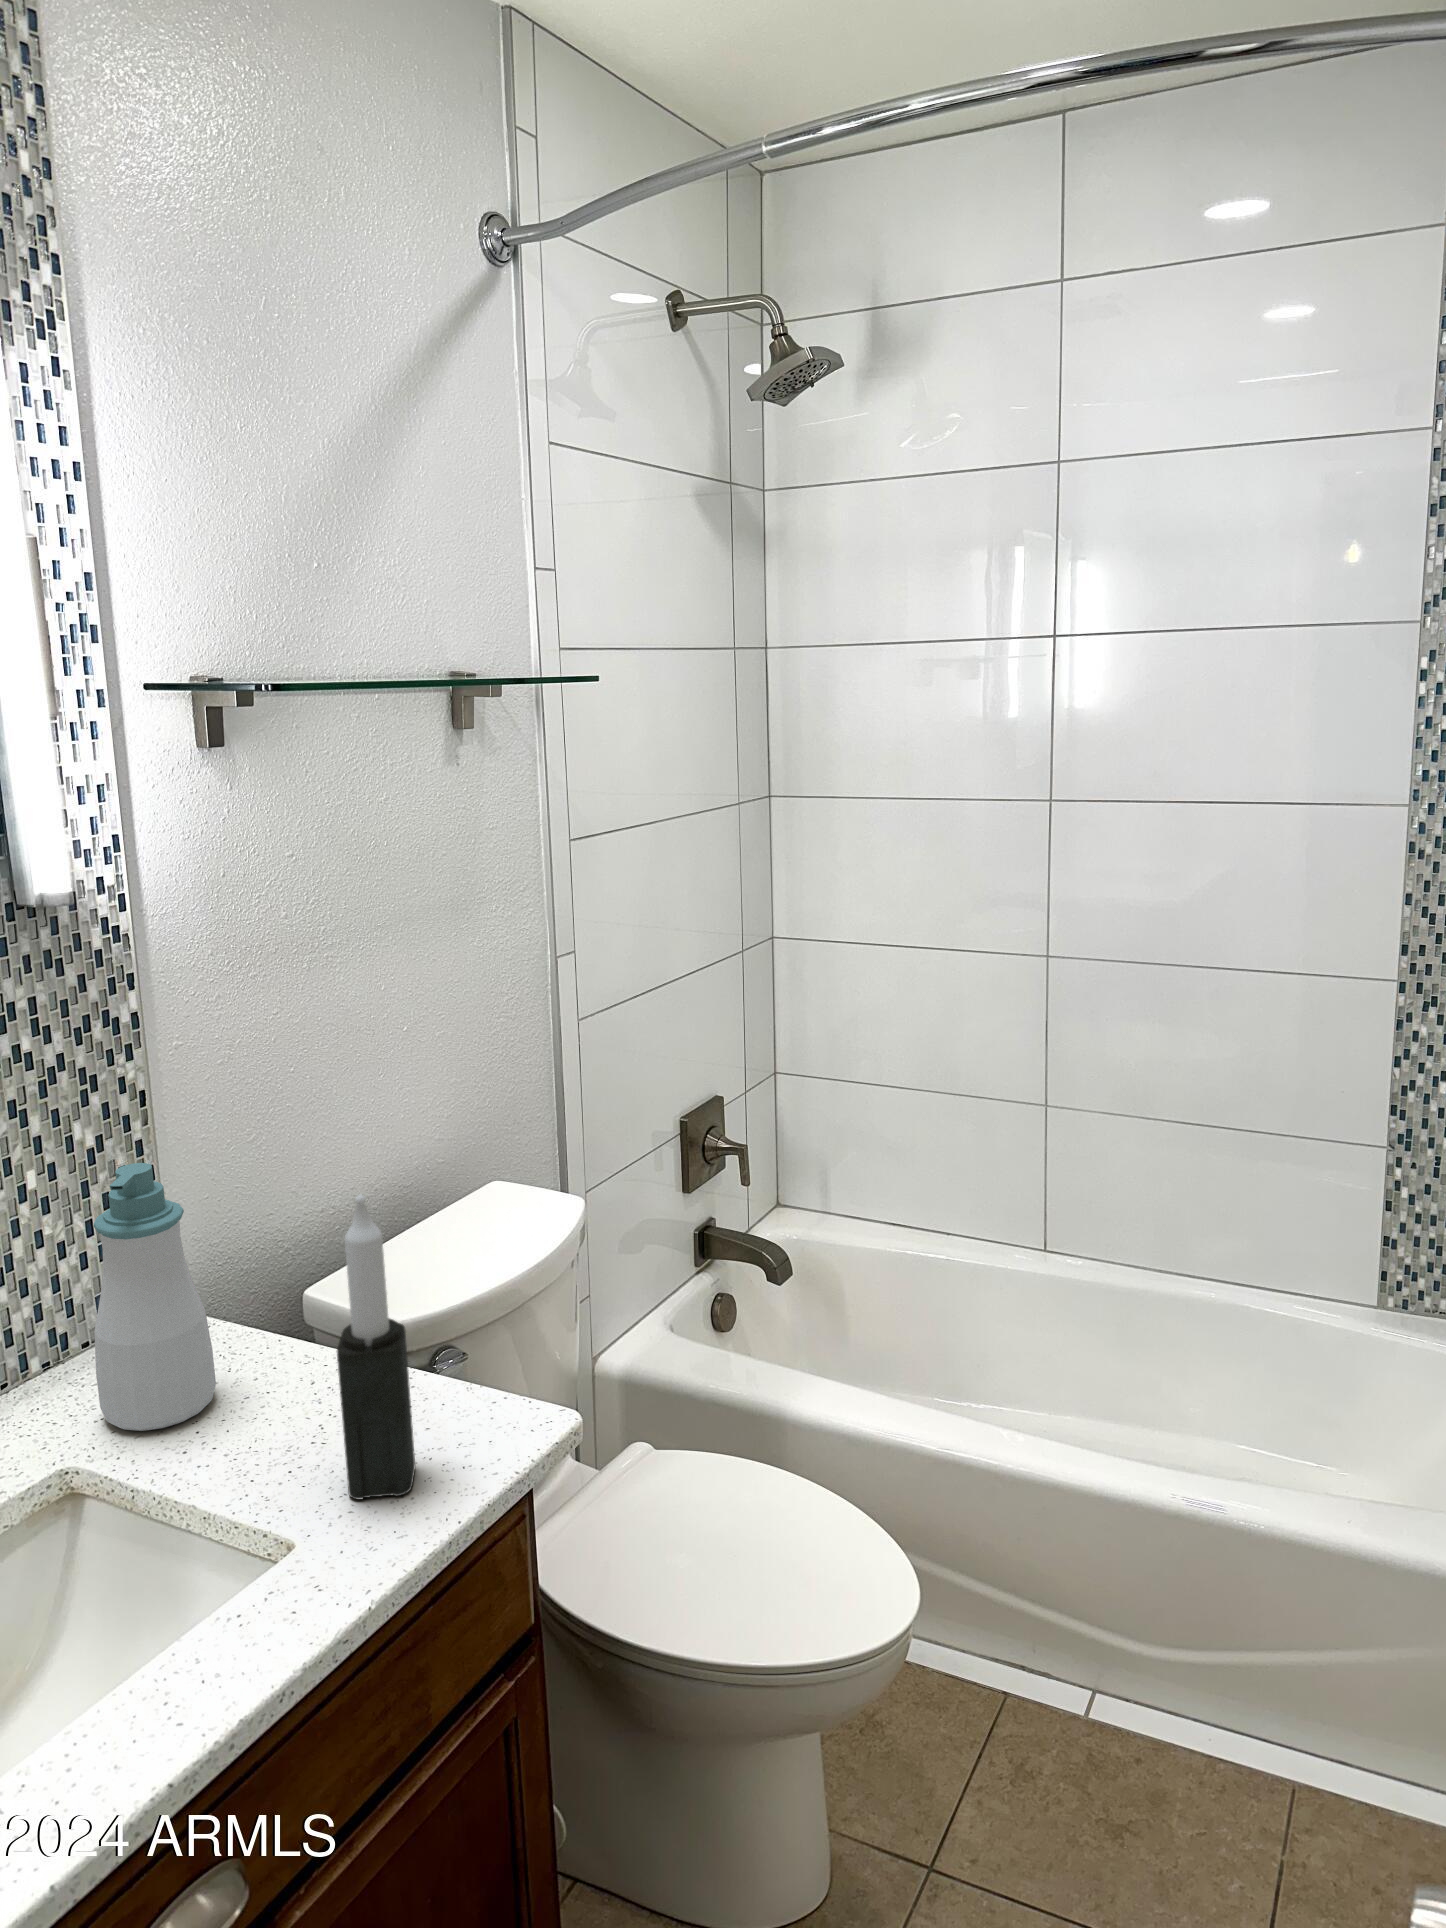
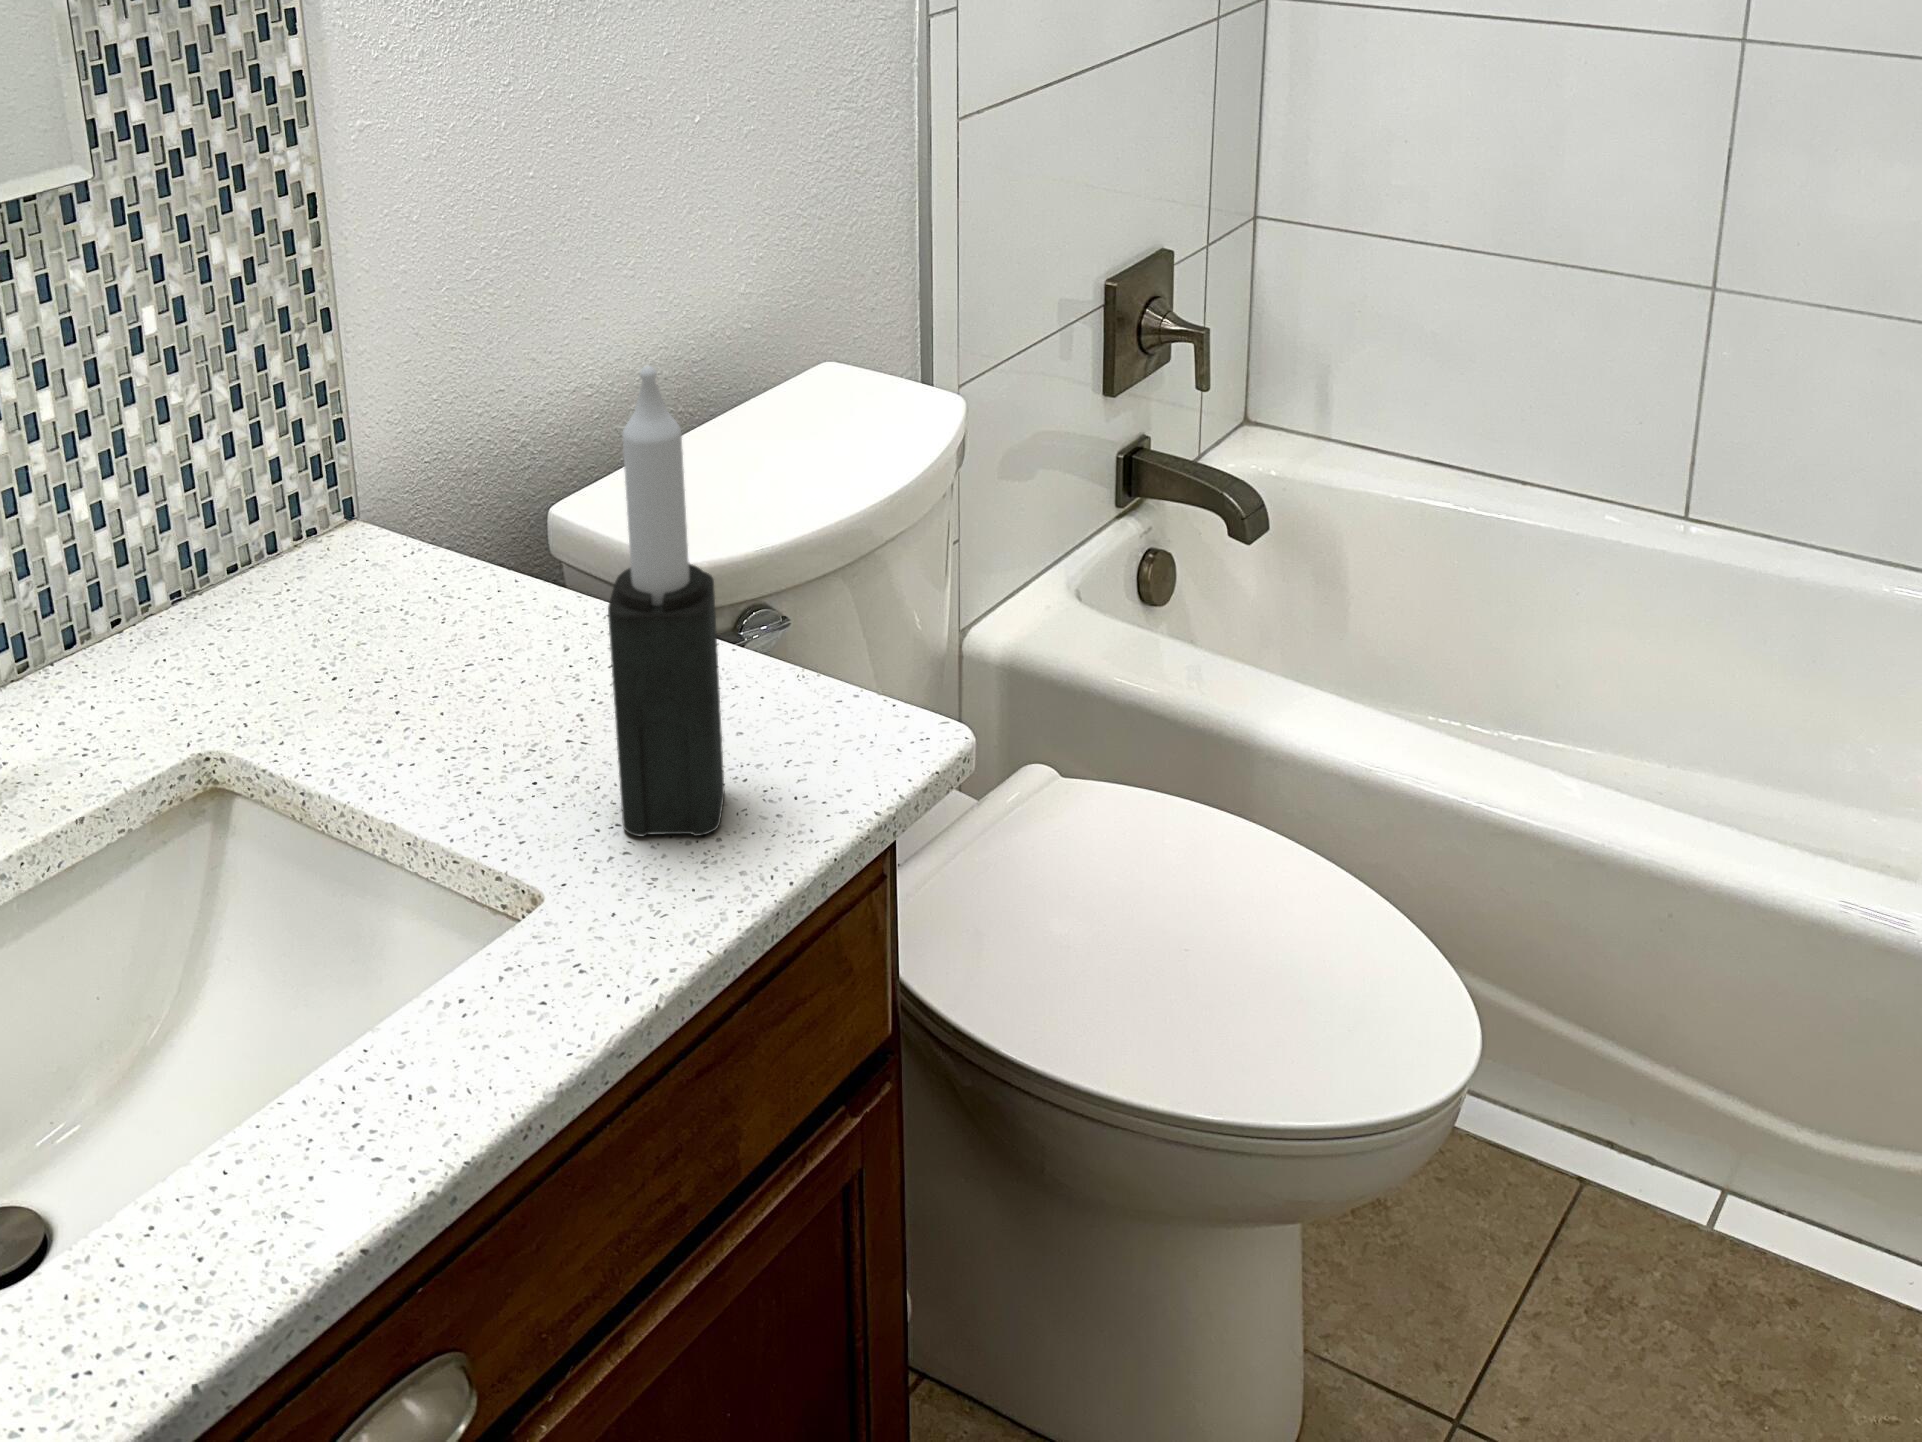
soap bottle: present [94,1163,216,1431] -> none [239,301,422,706]

